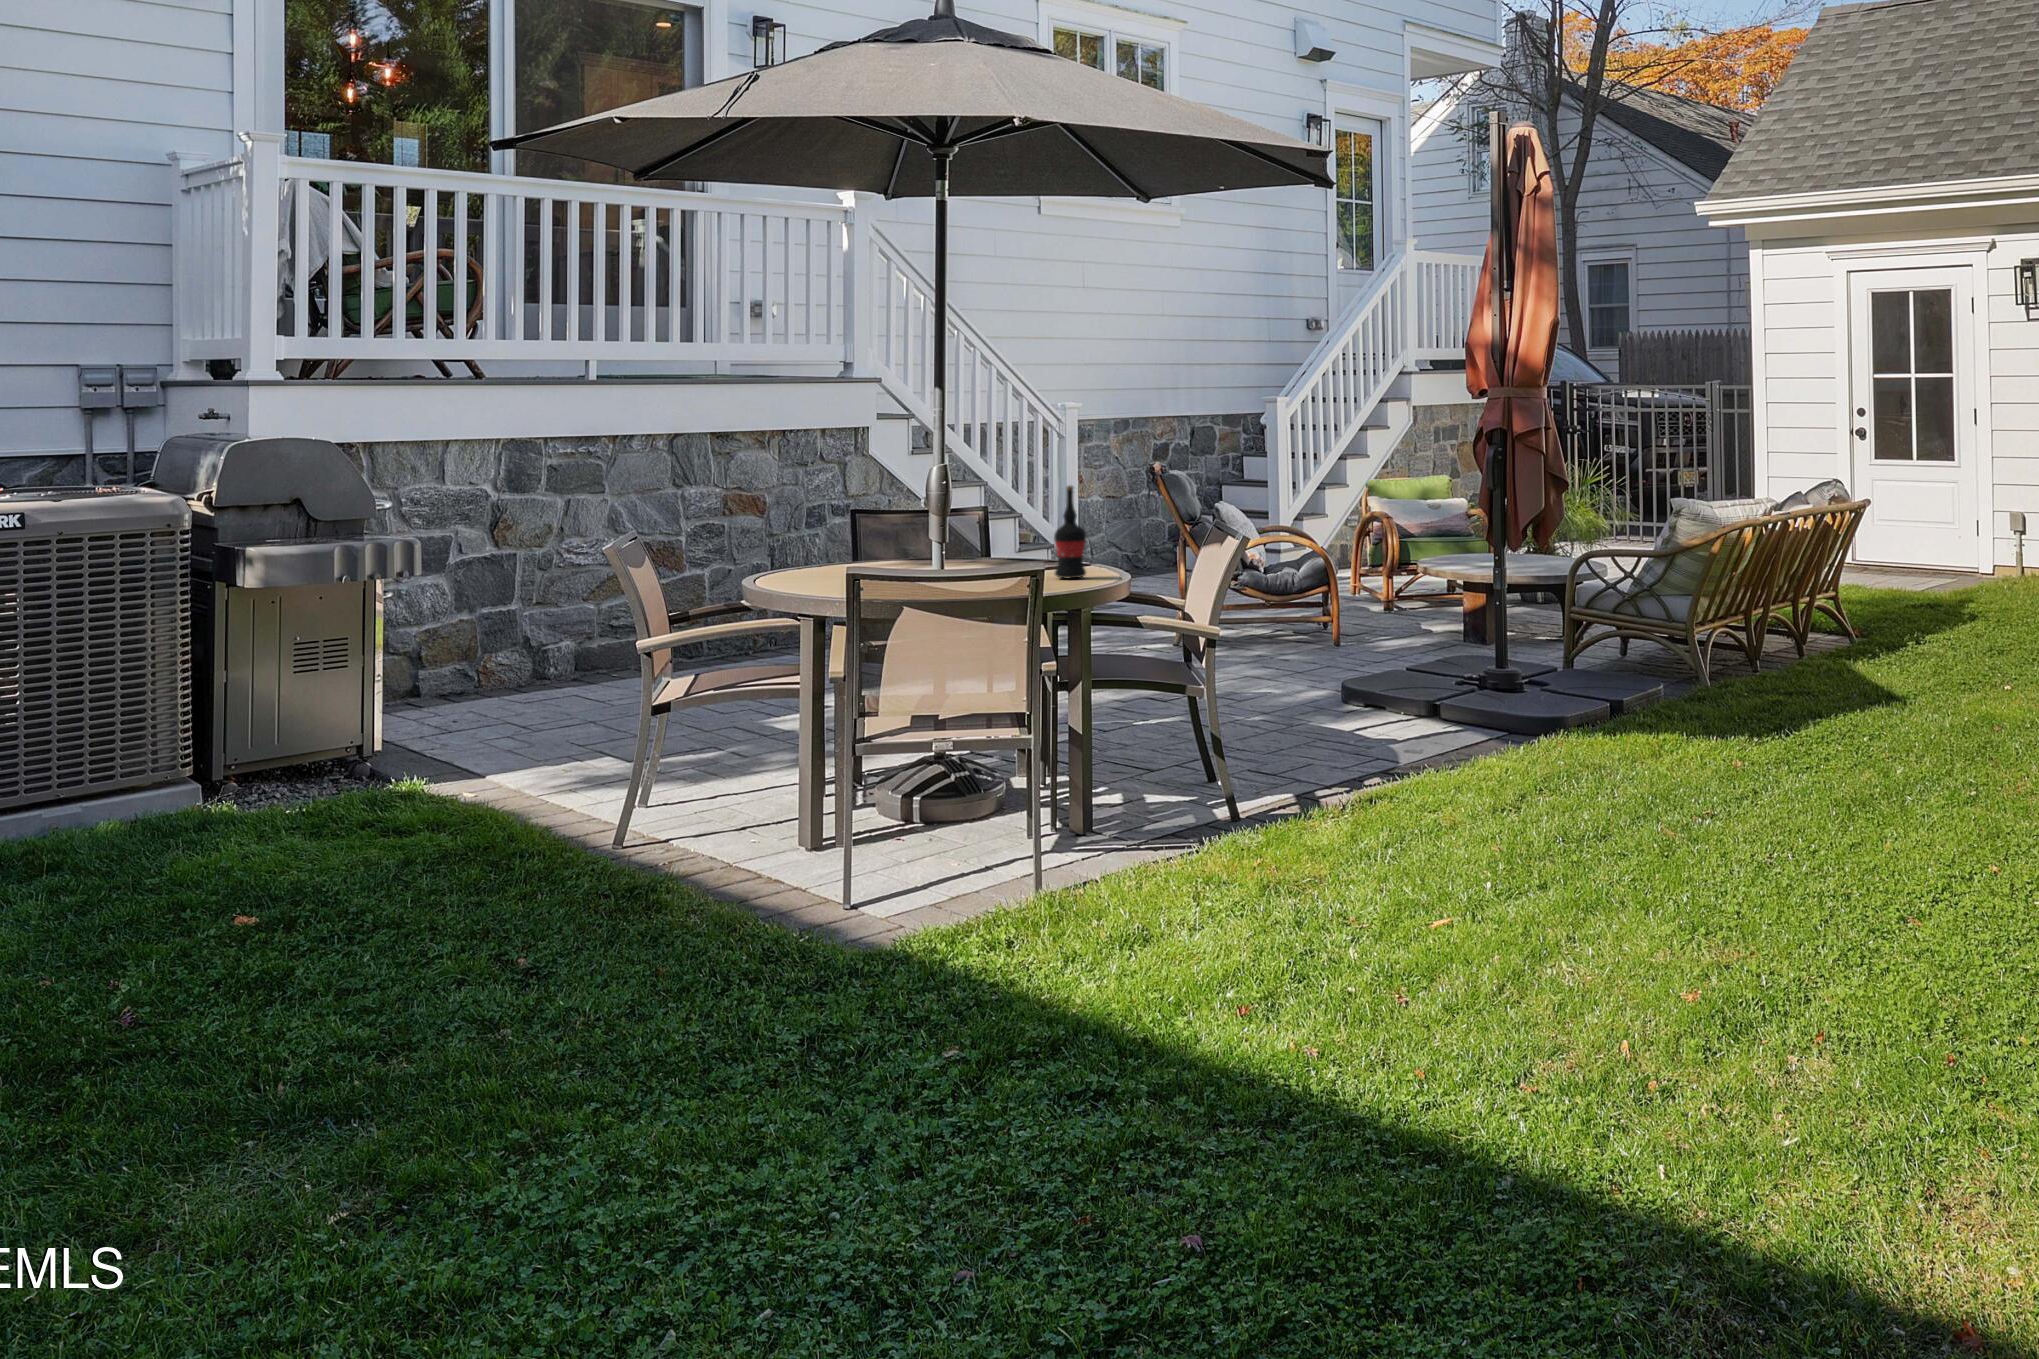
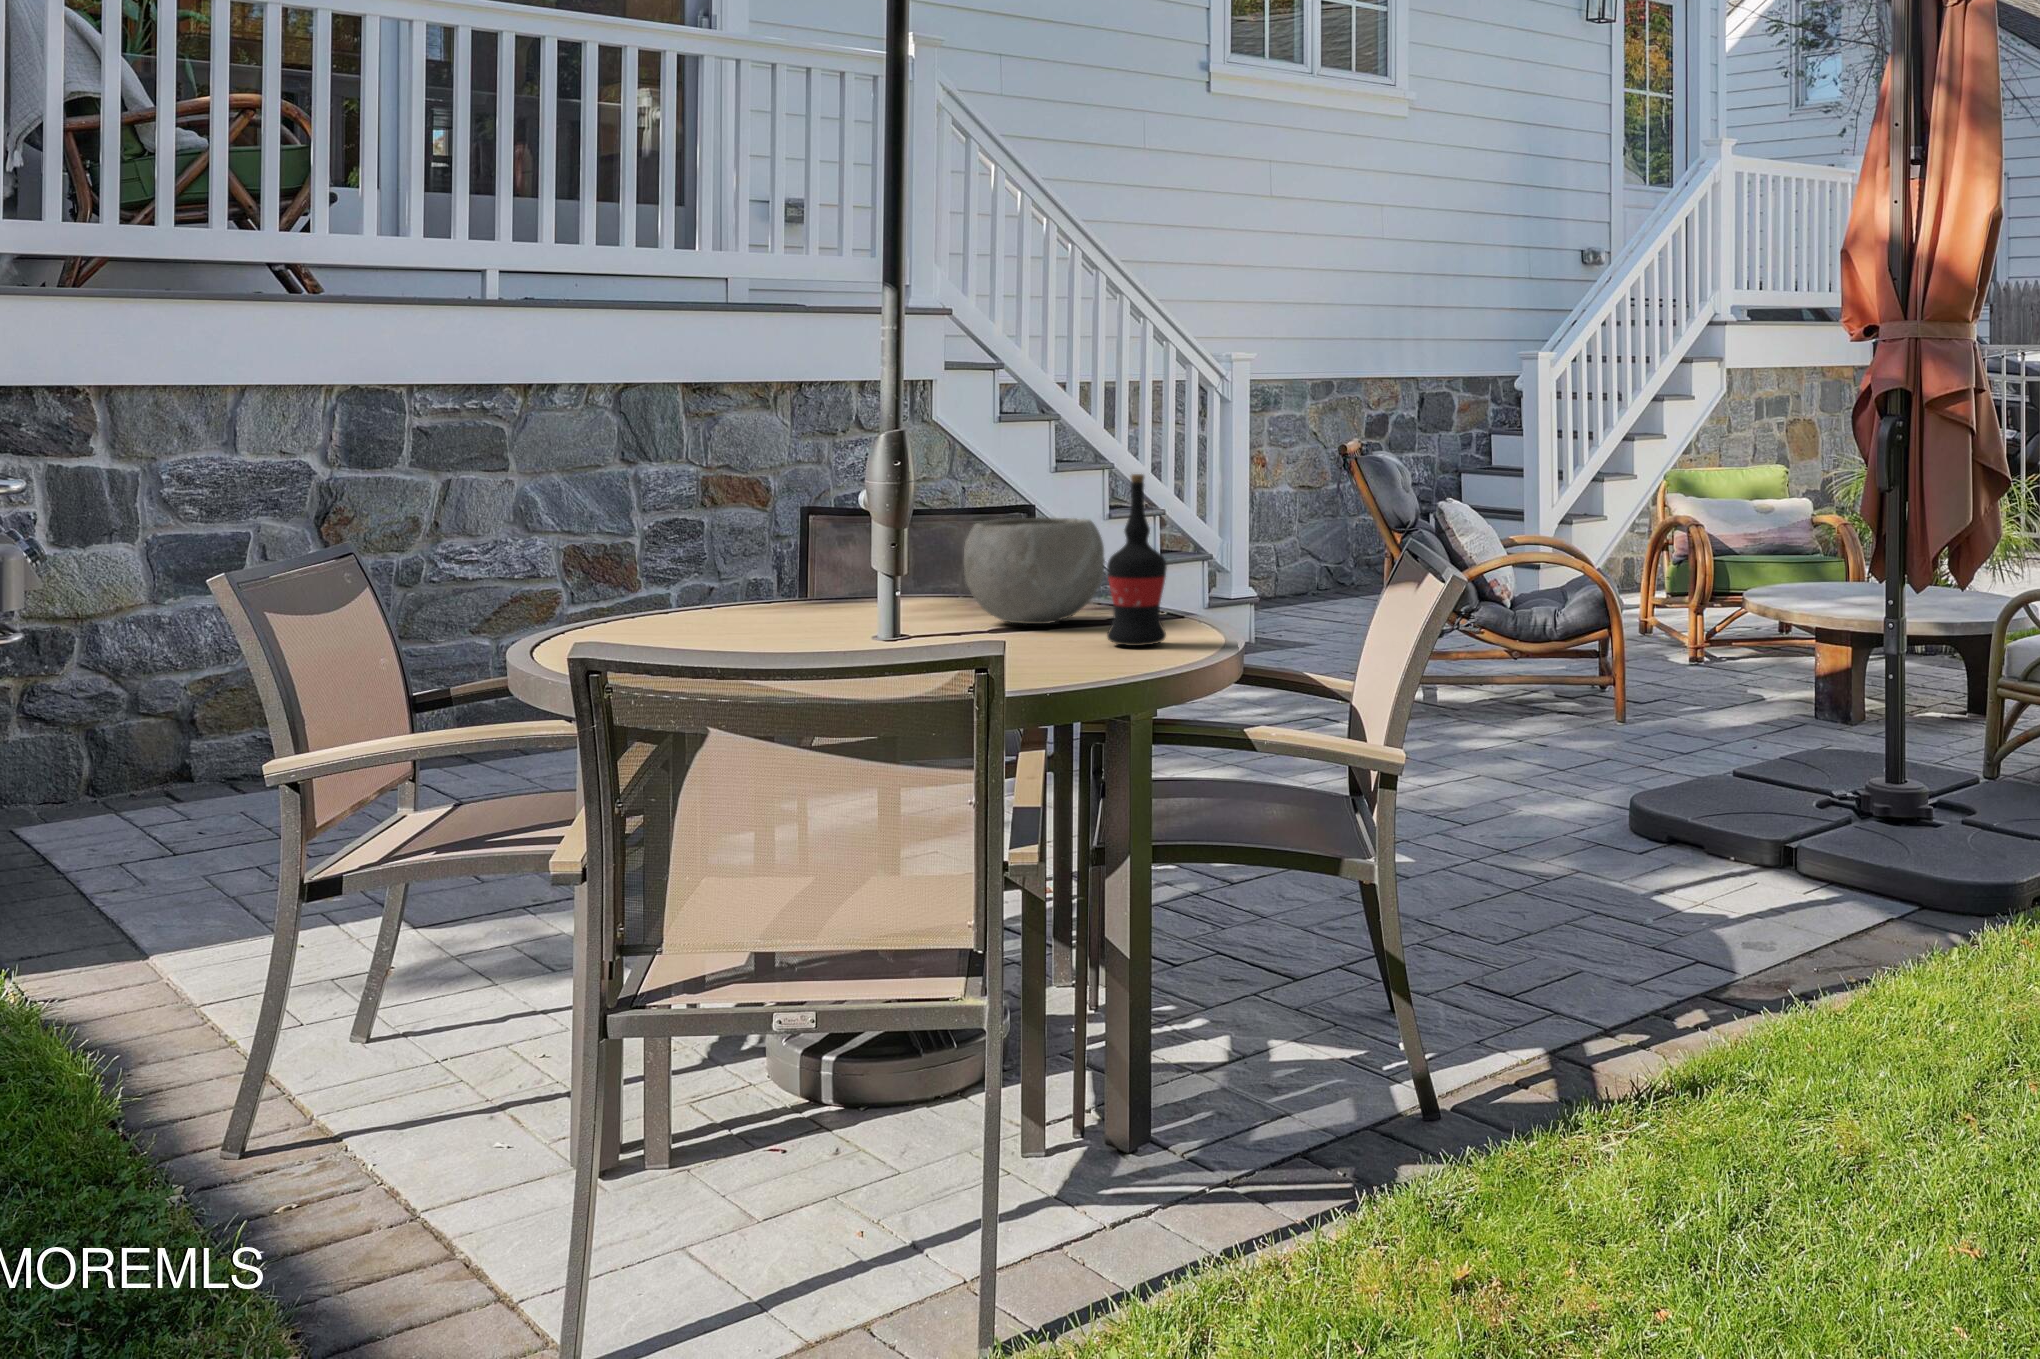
bowl: none [965,511,1044,571] -> present [964,518,1105,624]

